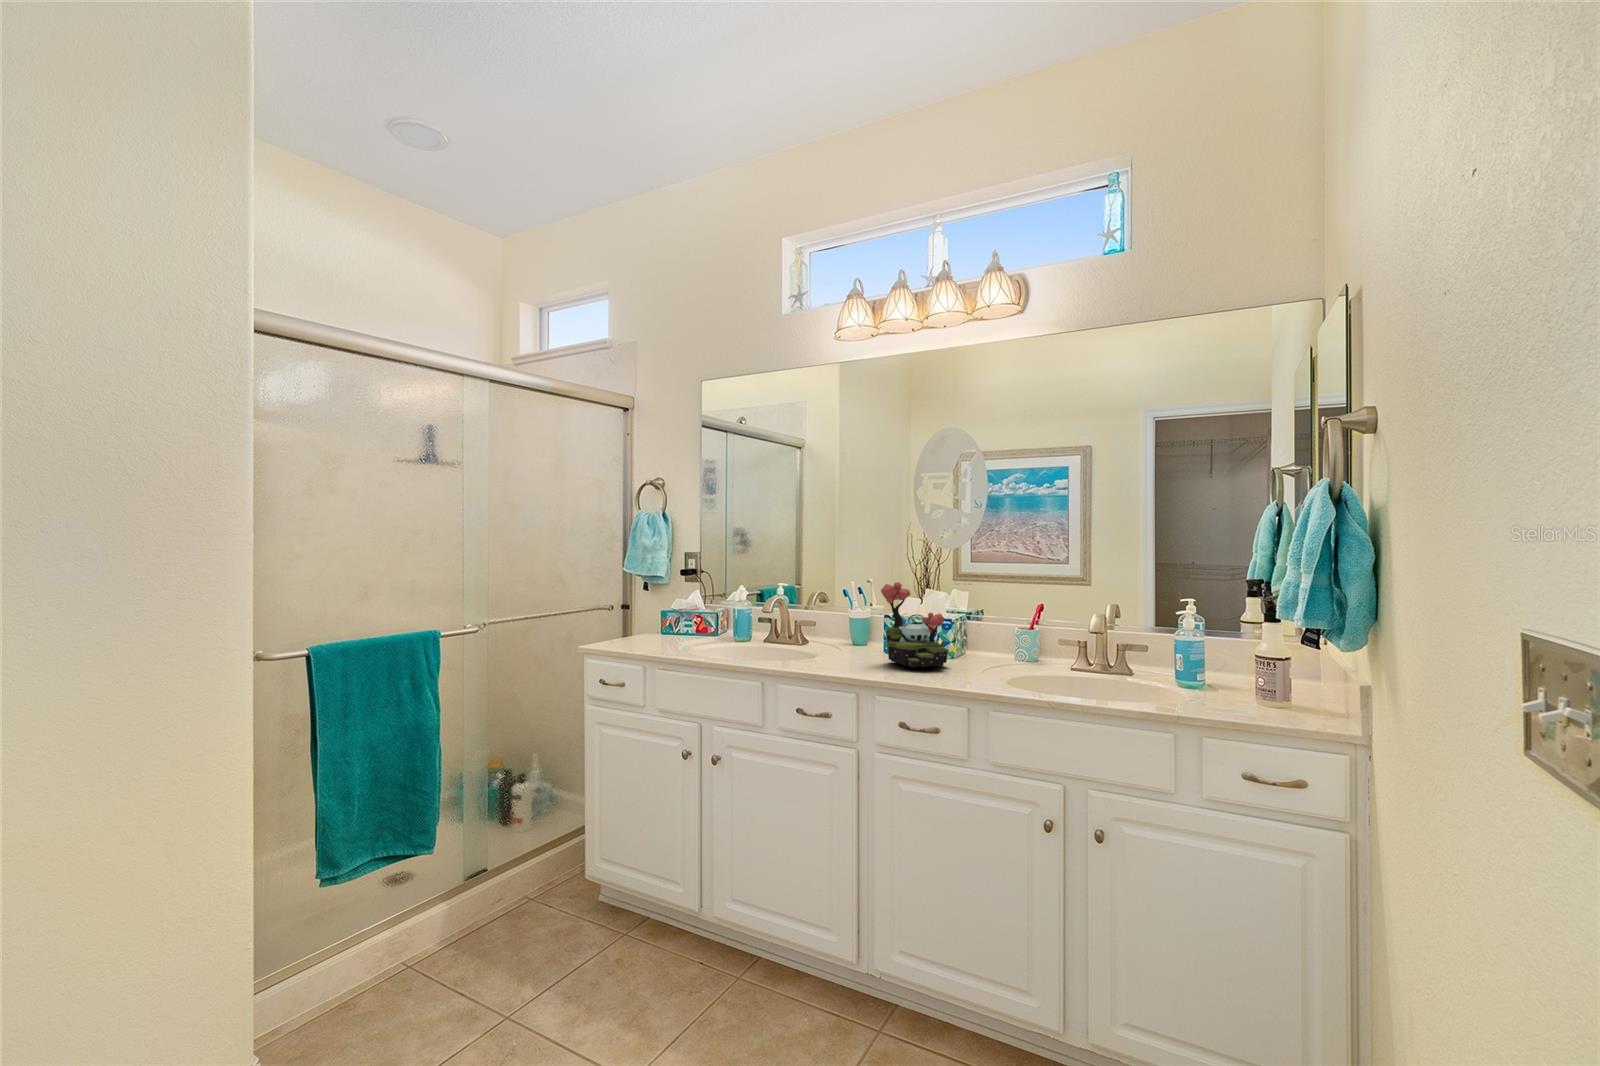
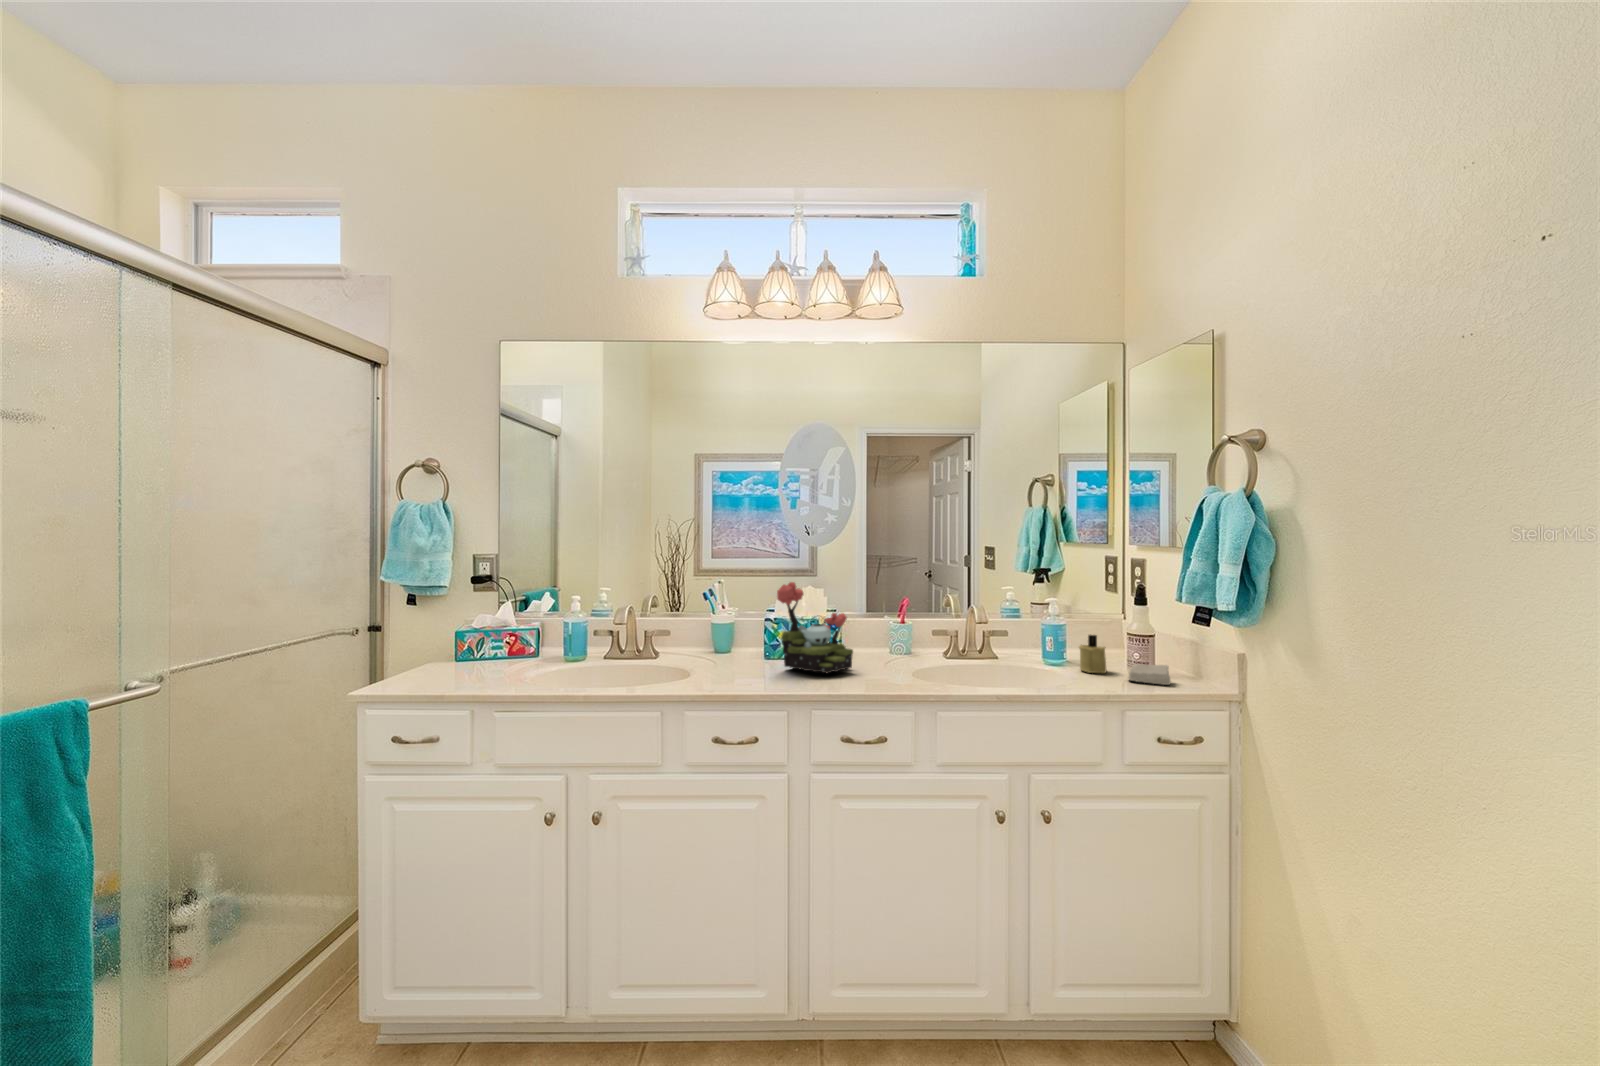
candle: none [1189,654,1224,699] -> present [1079,635,1106,673]
soap bar: none [1223,690,1276,716] -> present [1128,664,1171,685]

